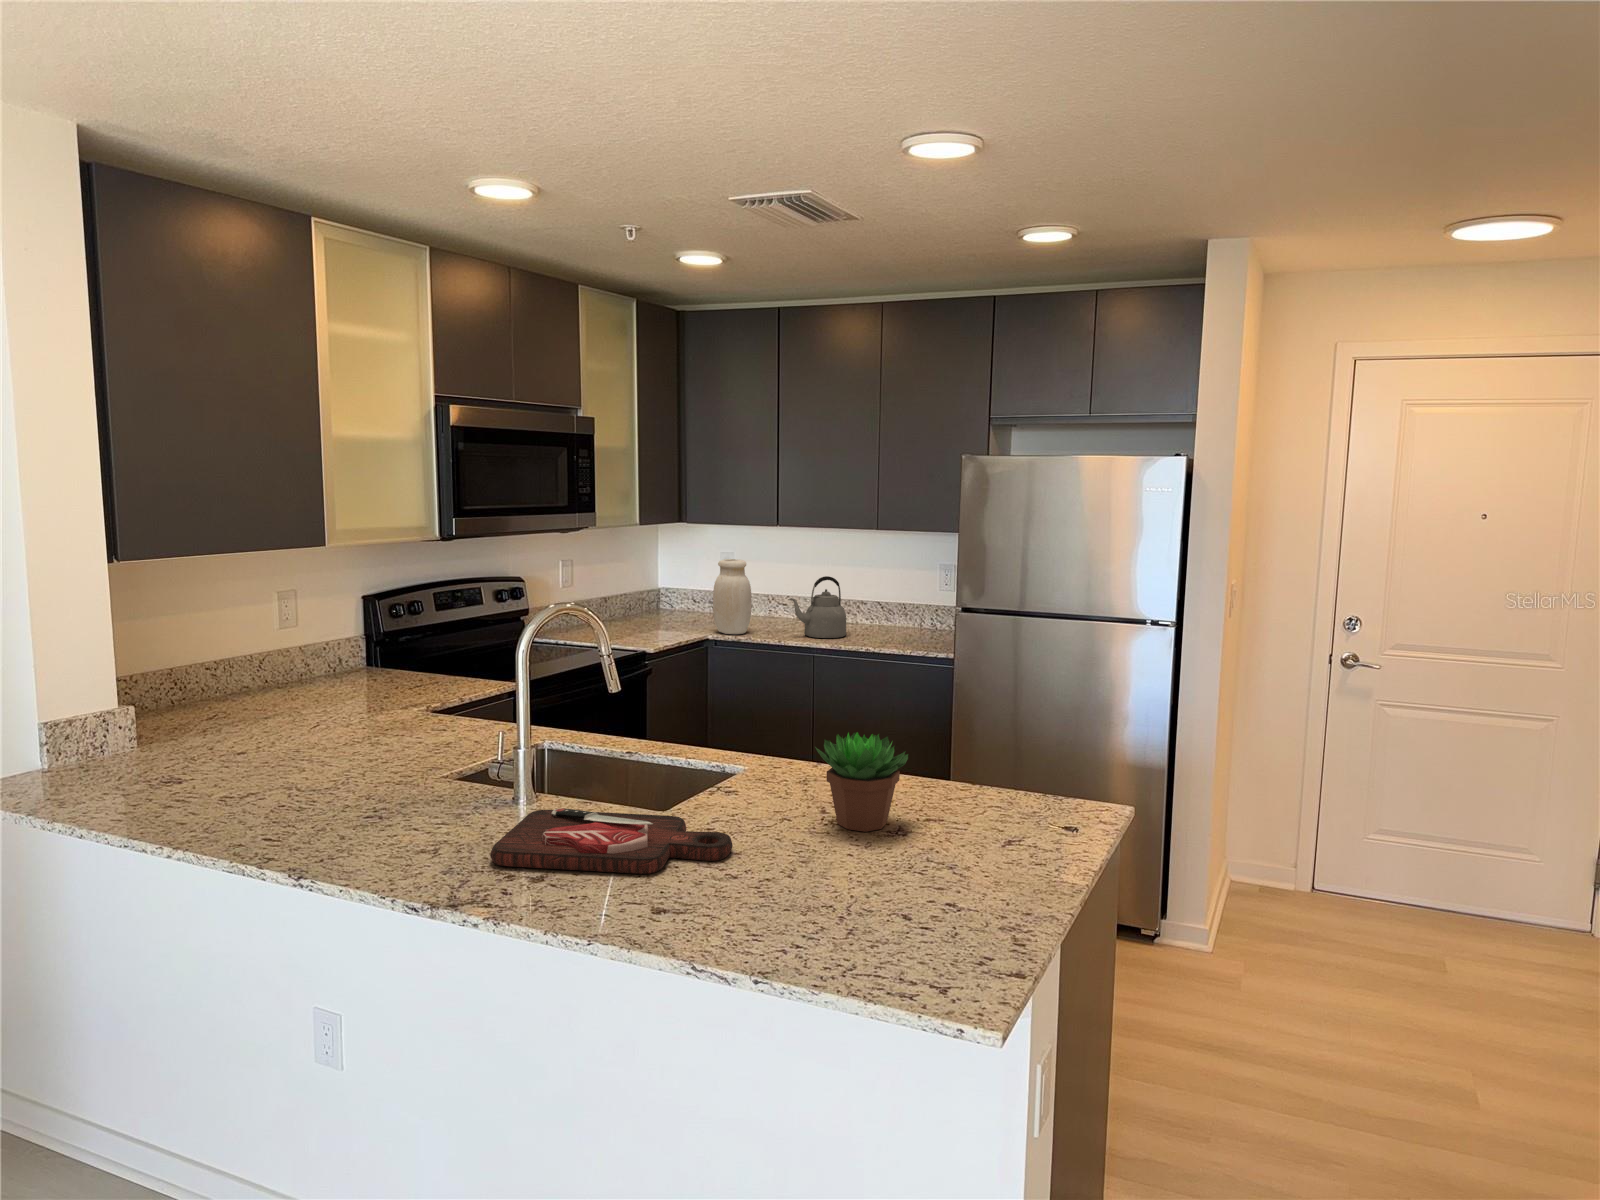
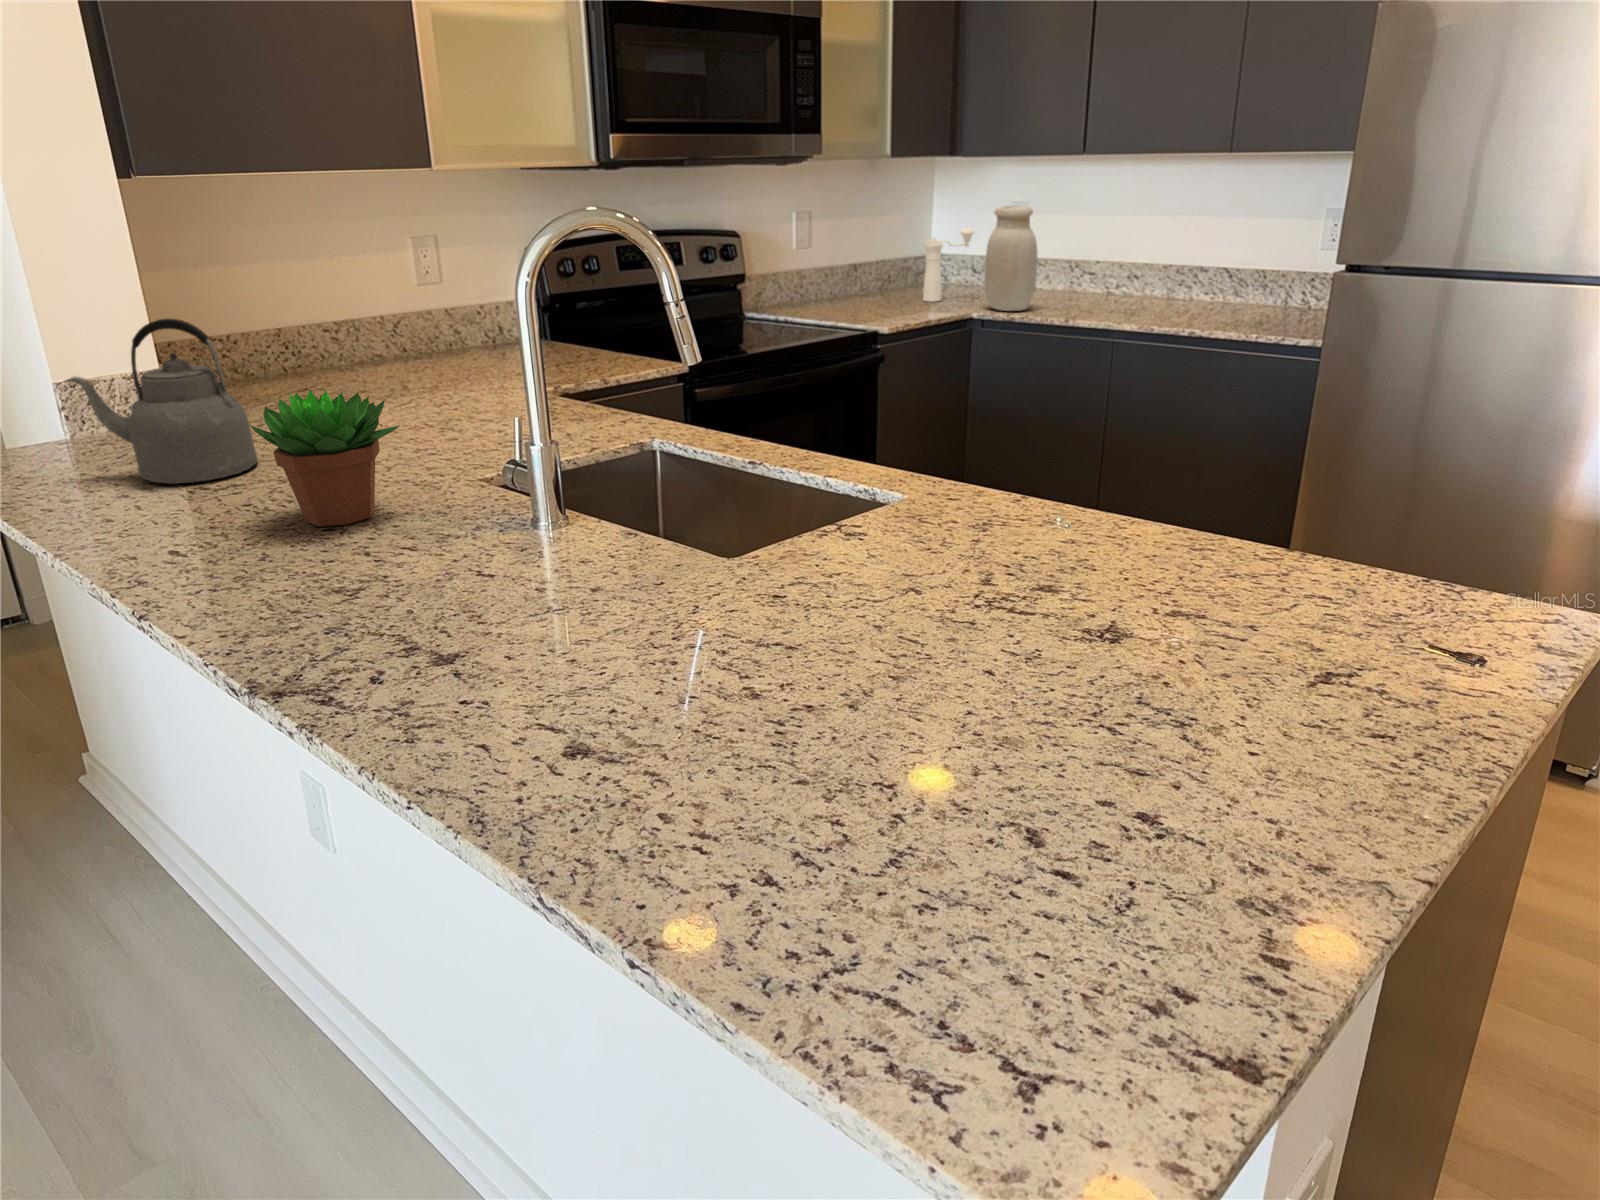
pepper mill: none [662,572,699,627] -> present [923,228,974,302]
kettle: present [788,576,846,638] -> present [64,319,258,484]
succulent plant: present [816,732,909,832] -> present [249,390,400,526]
cutting board: present [490,808,733,874] -> none [409,539,791,668]

